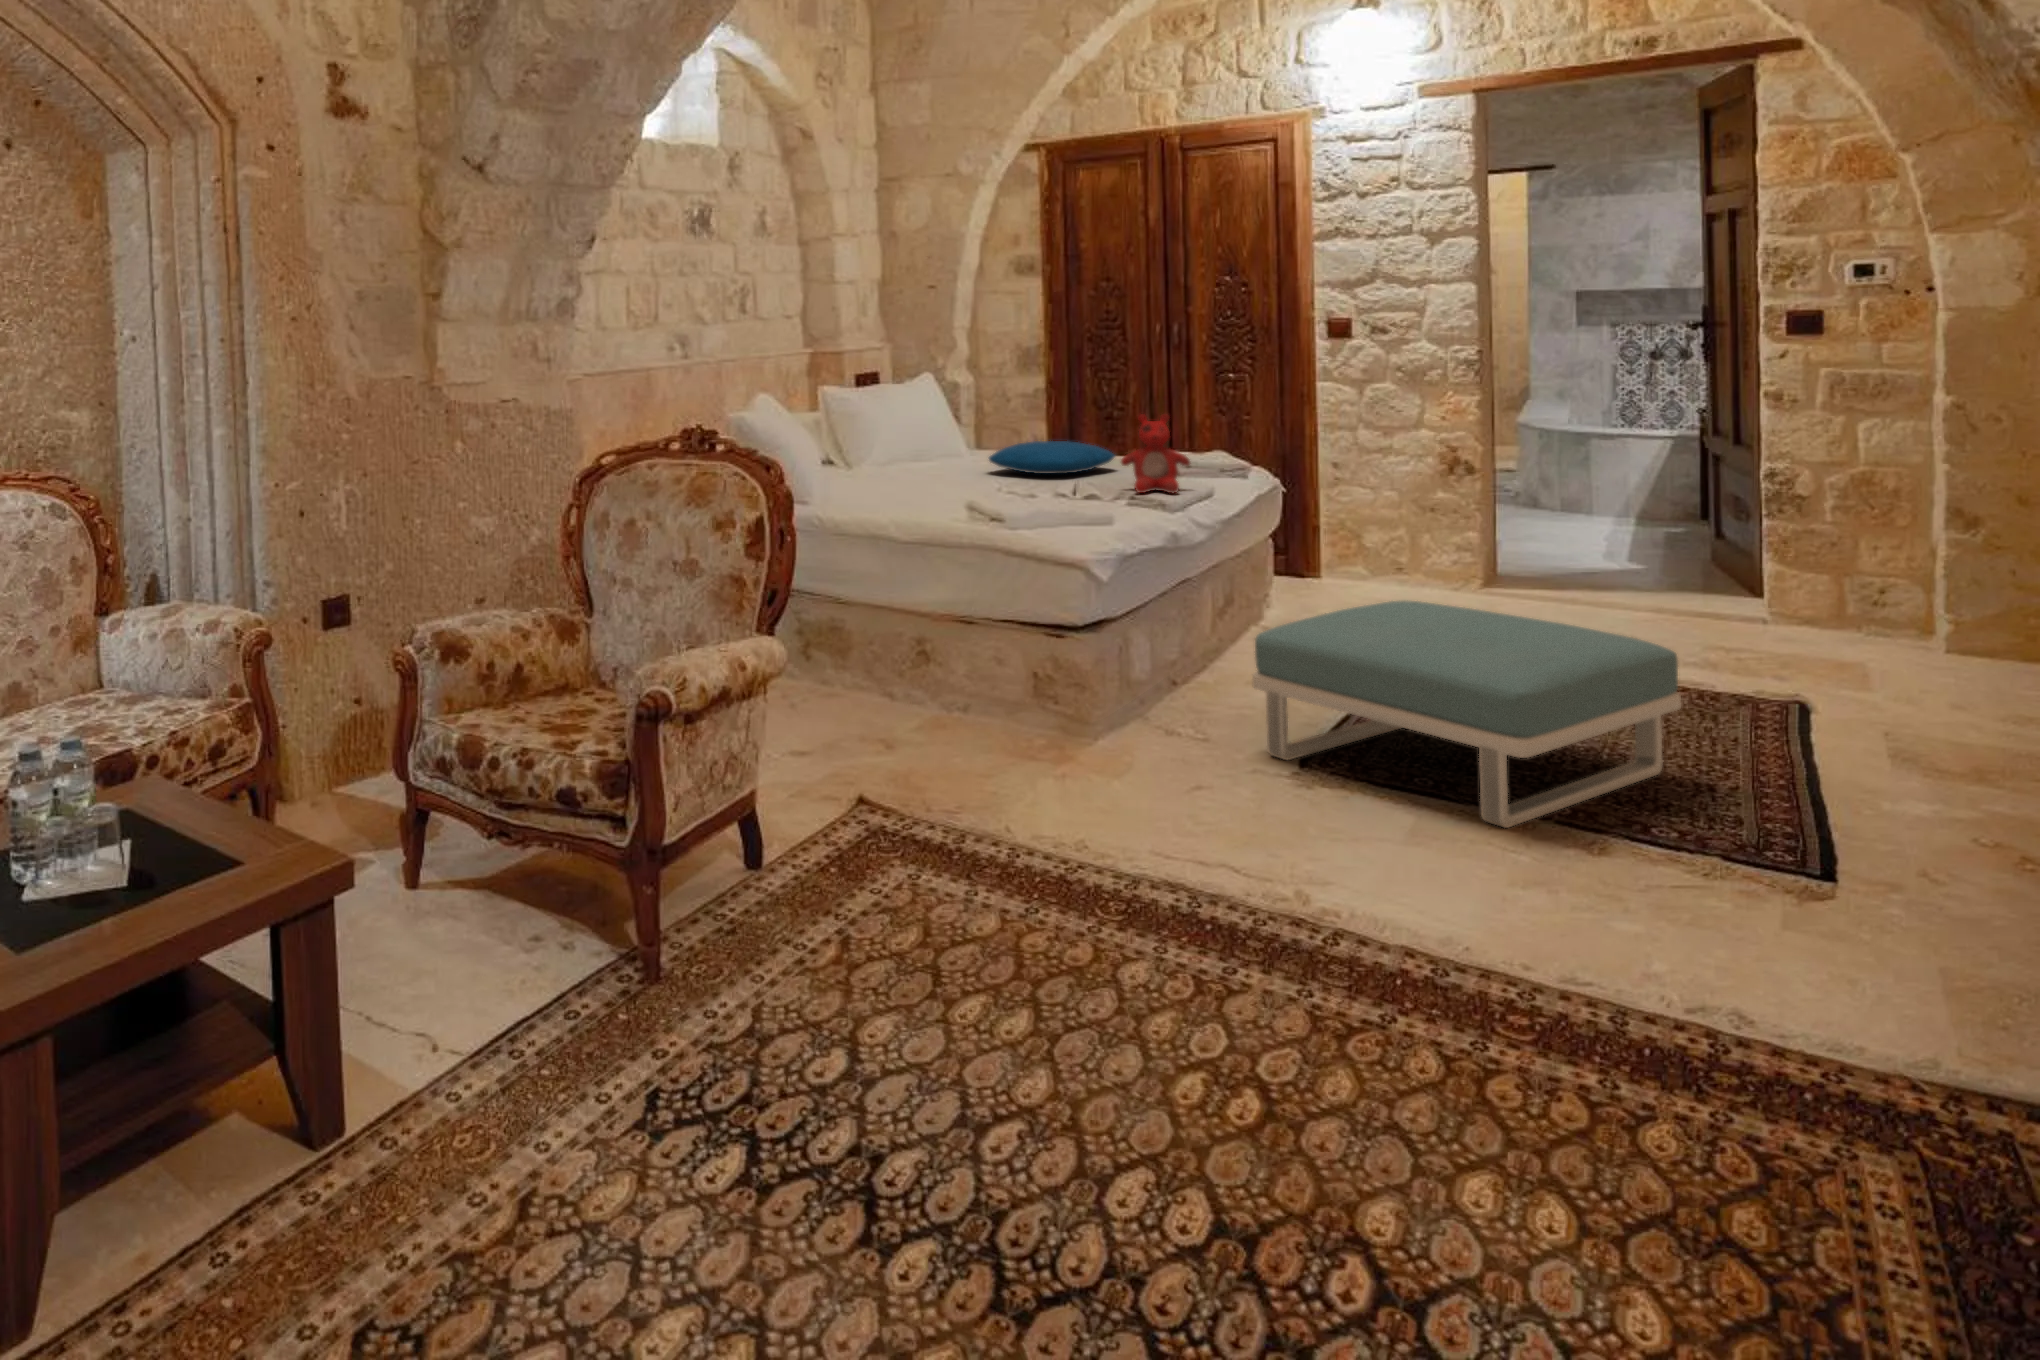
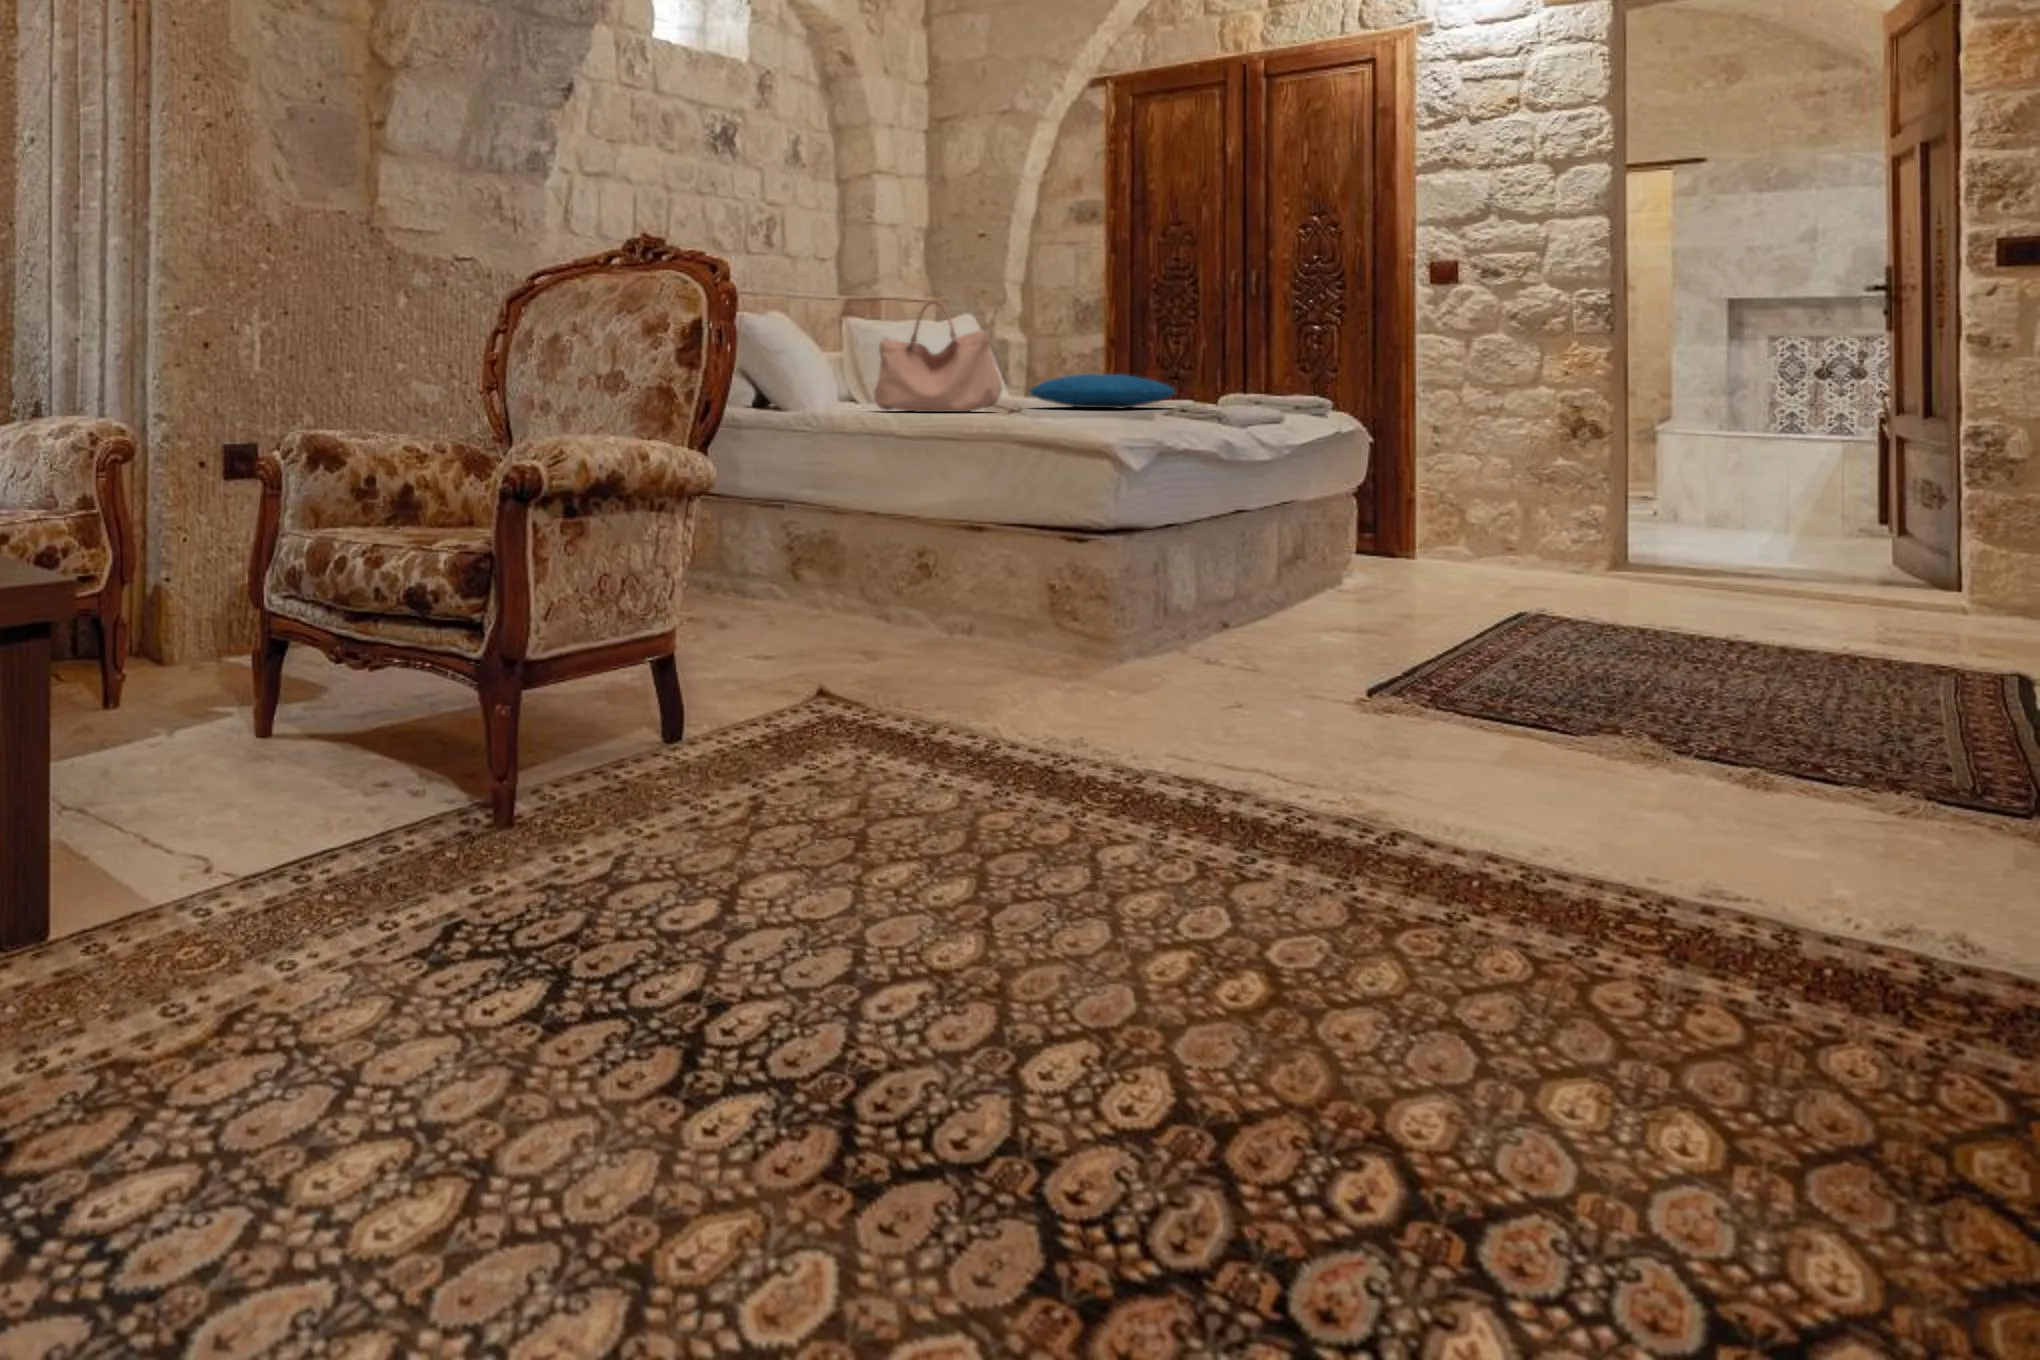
handbag: none [856,391,970,492] -> present [874,300,1002,412]
stuffed bear: present [1121,414,1190,493] -> none [1176,326,1259,414]
footstool: present [1252,600,1681,828] -> none [1315,525,1858,760]

